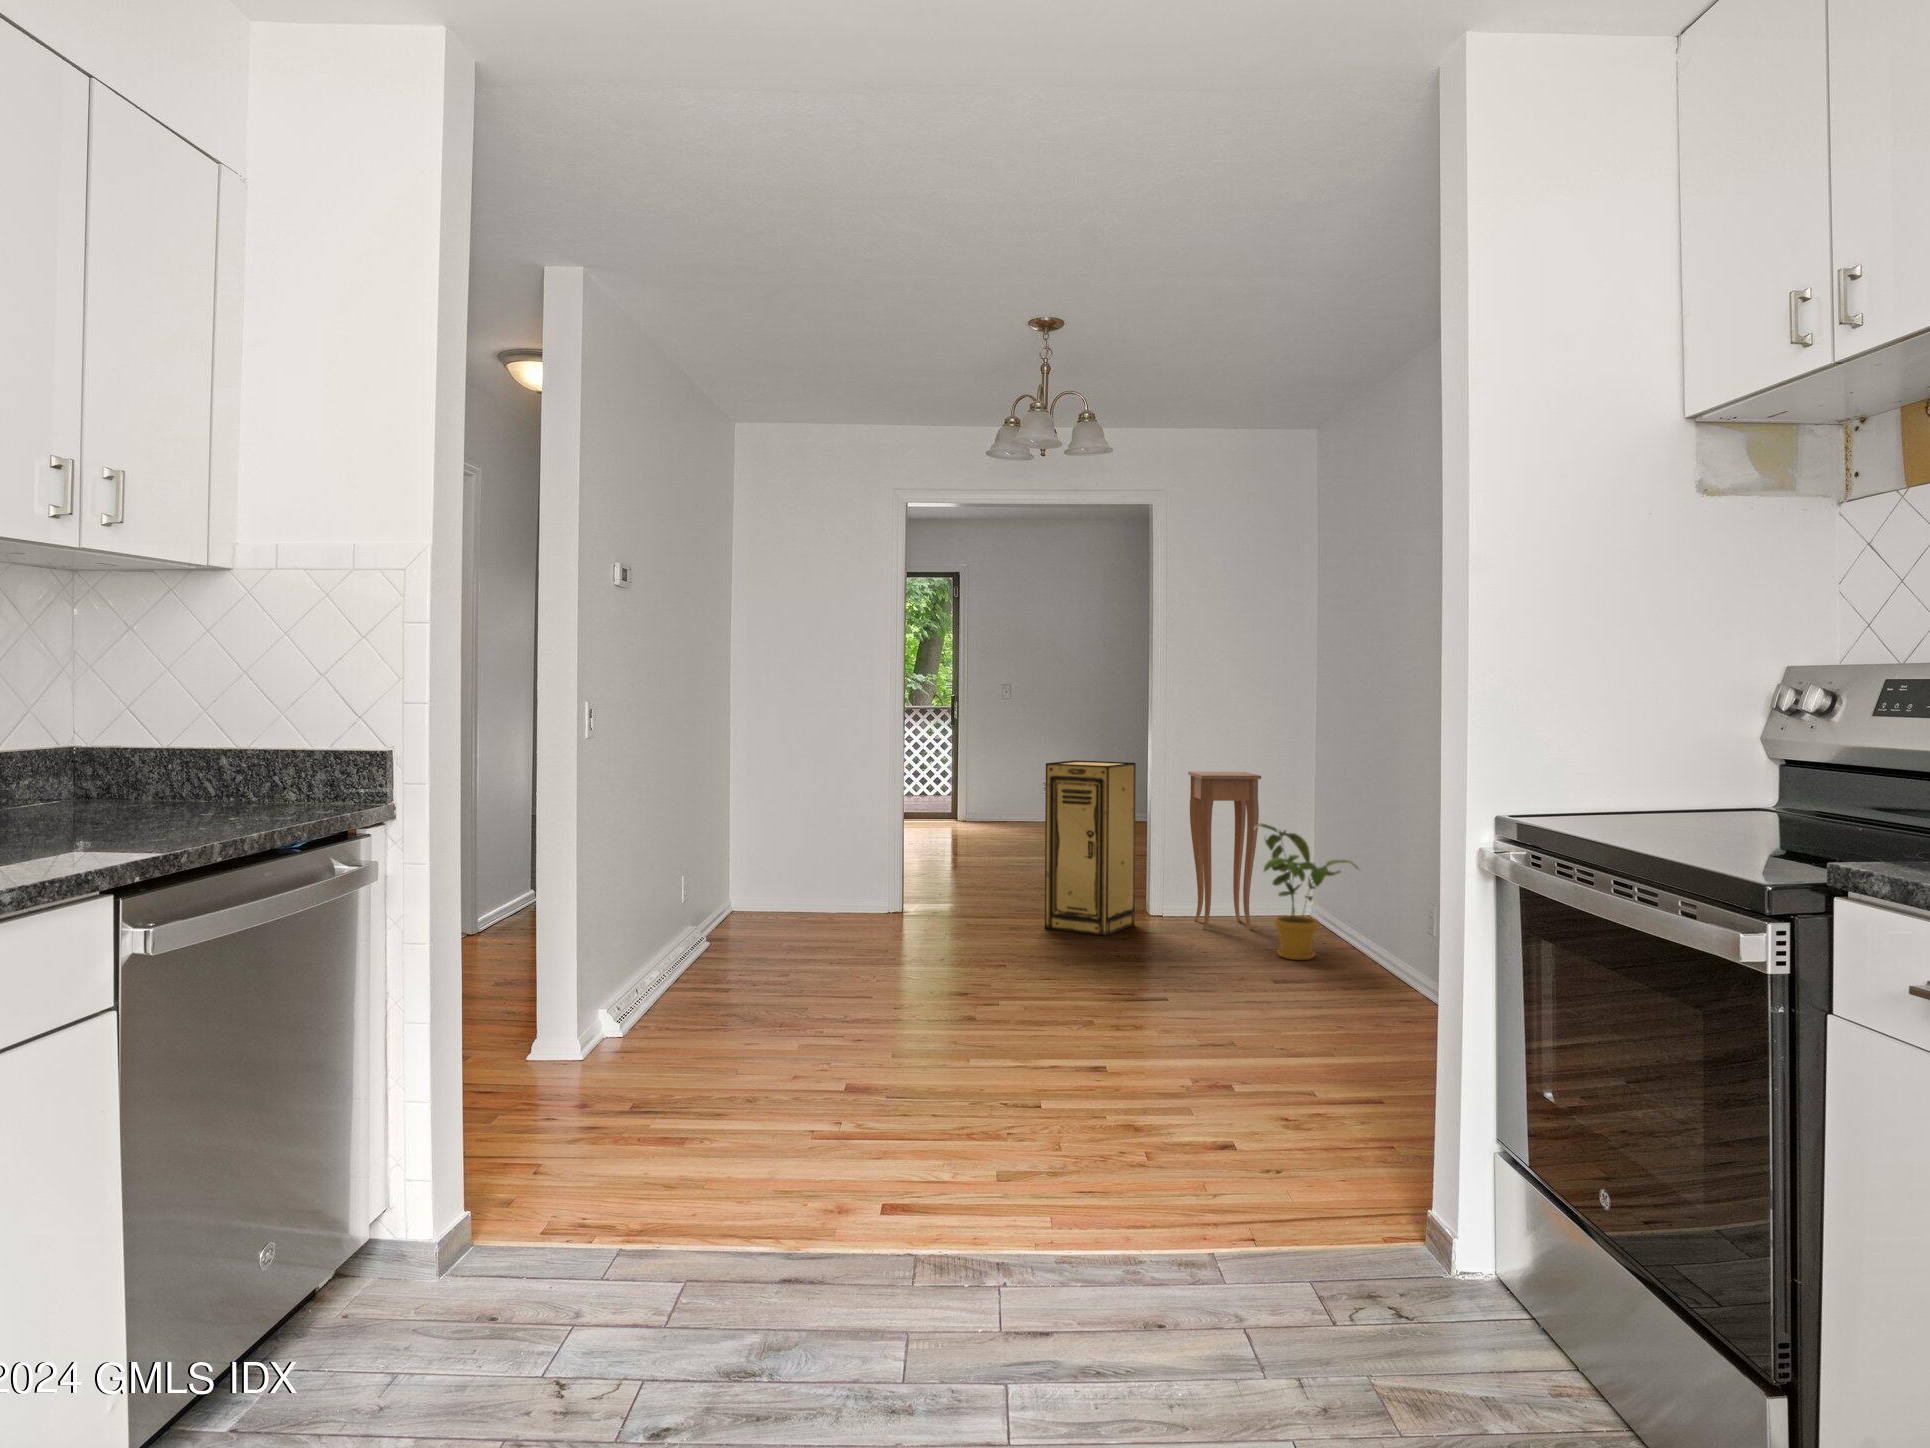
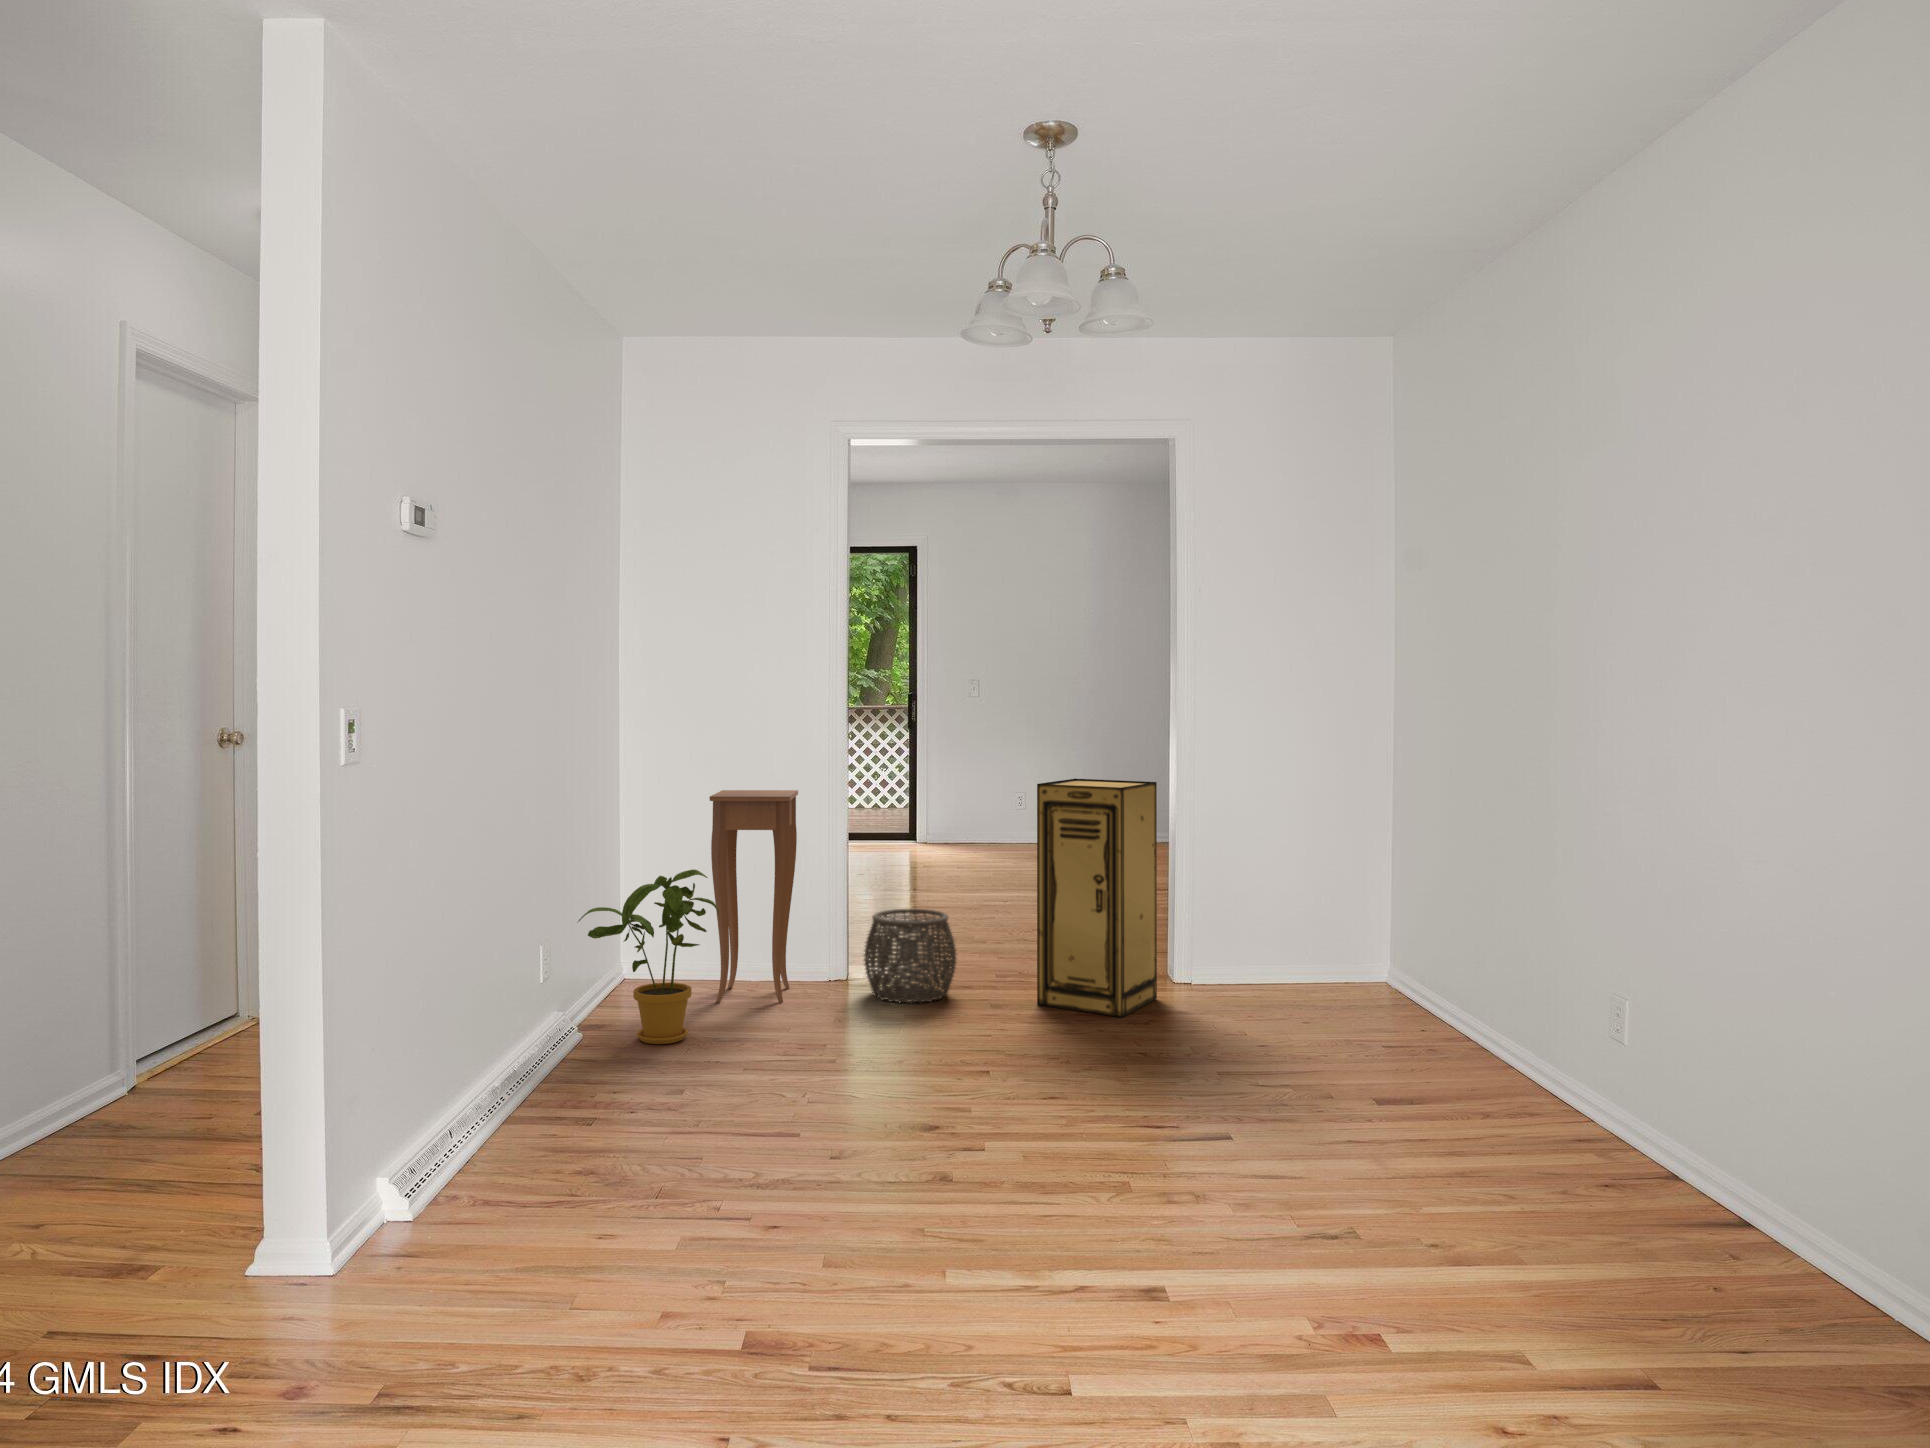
side table: present [1188,772,1261,930] -> present [709,790,798,1003]
house plant: present [1255,823,1355,960] -> present [578,869,719,1044]
woven basket: none [915,858,986,927] -> present [864,909,957,1003]

